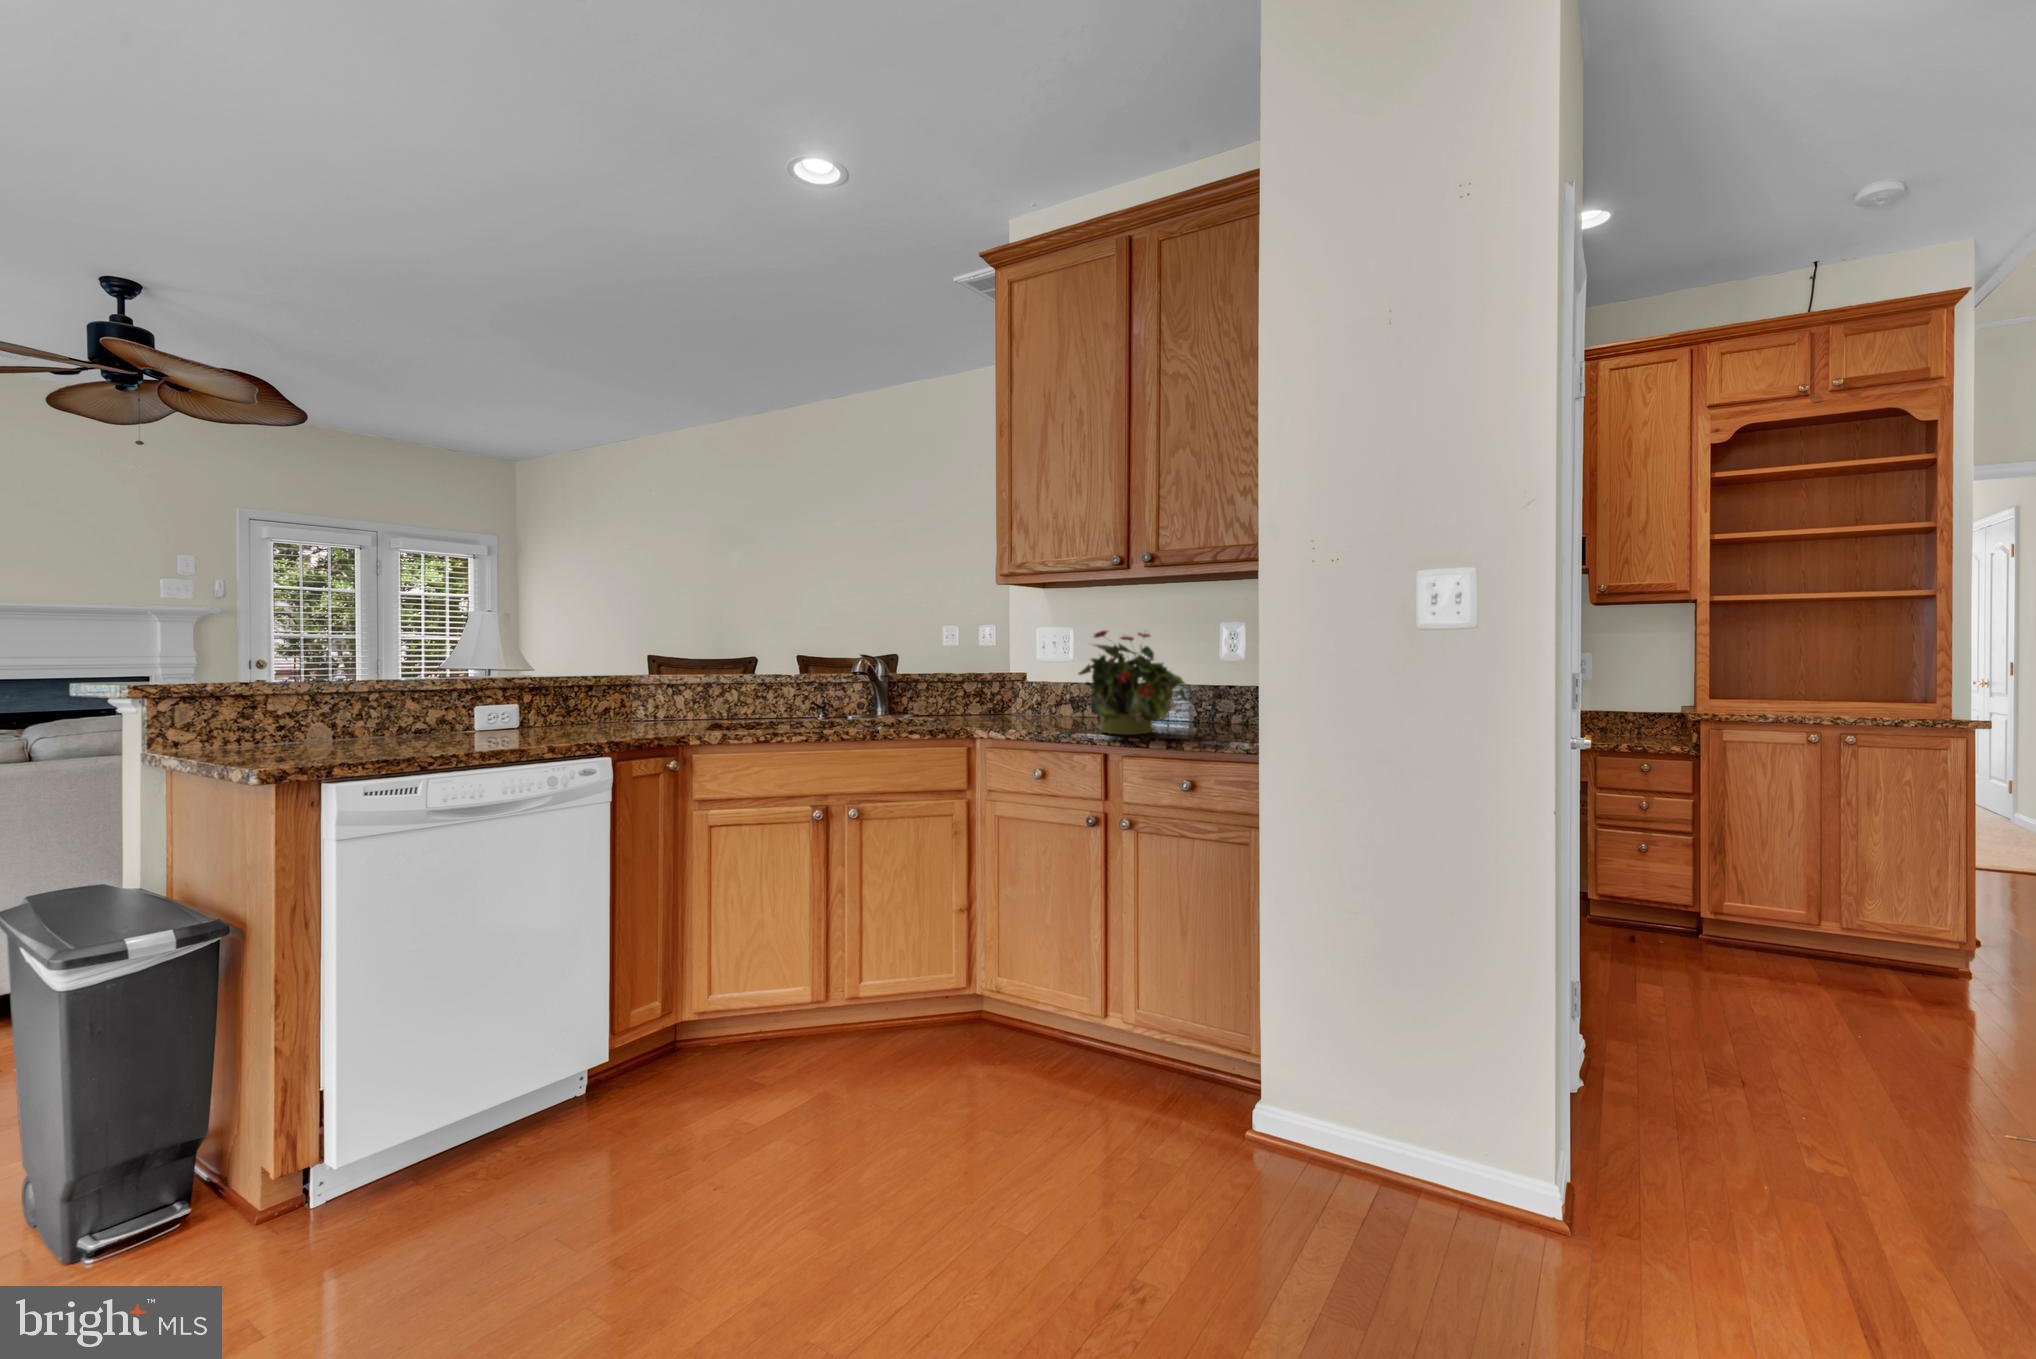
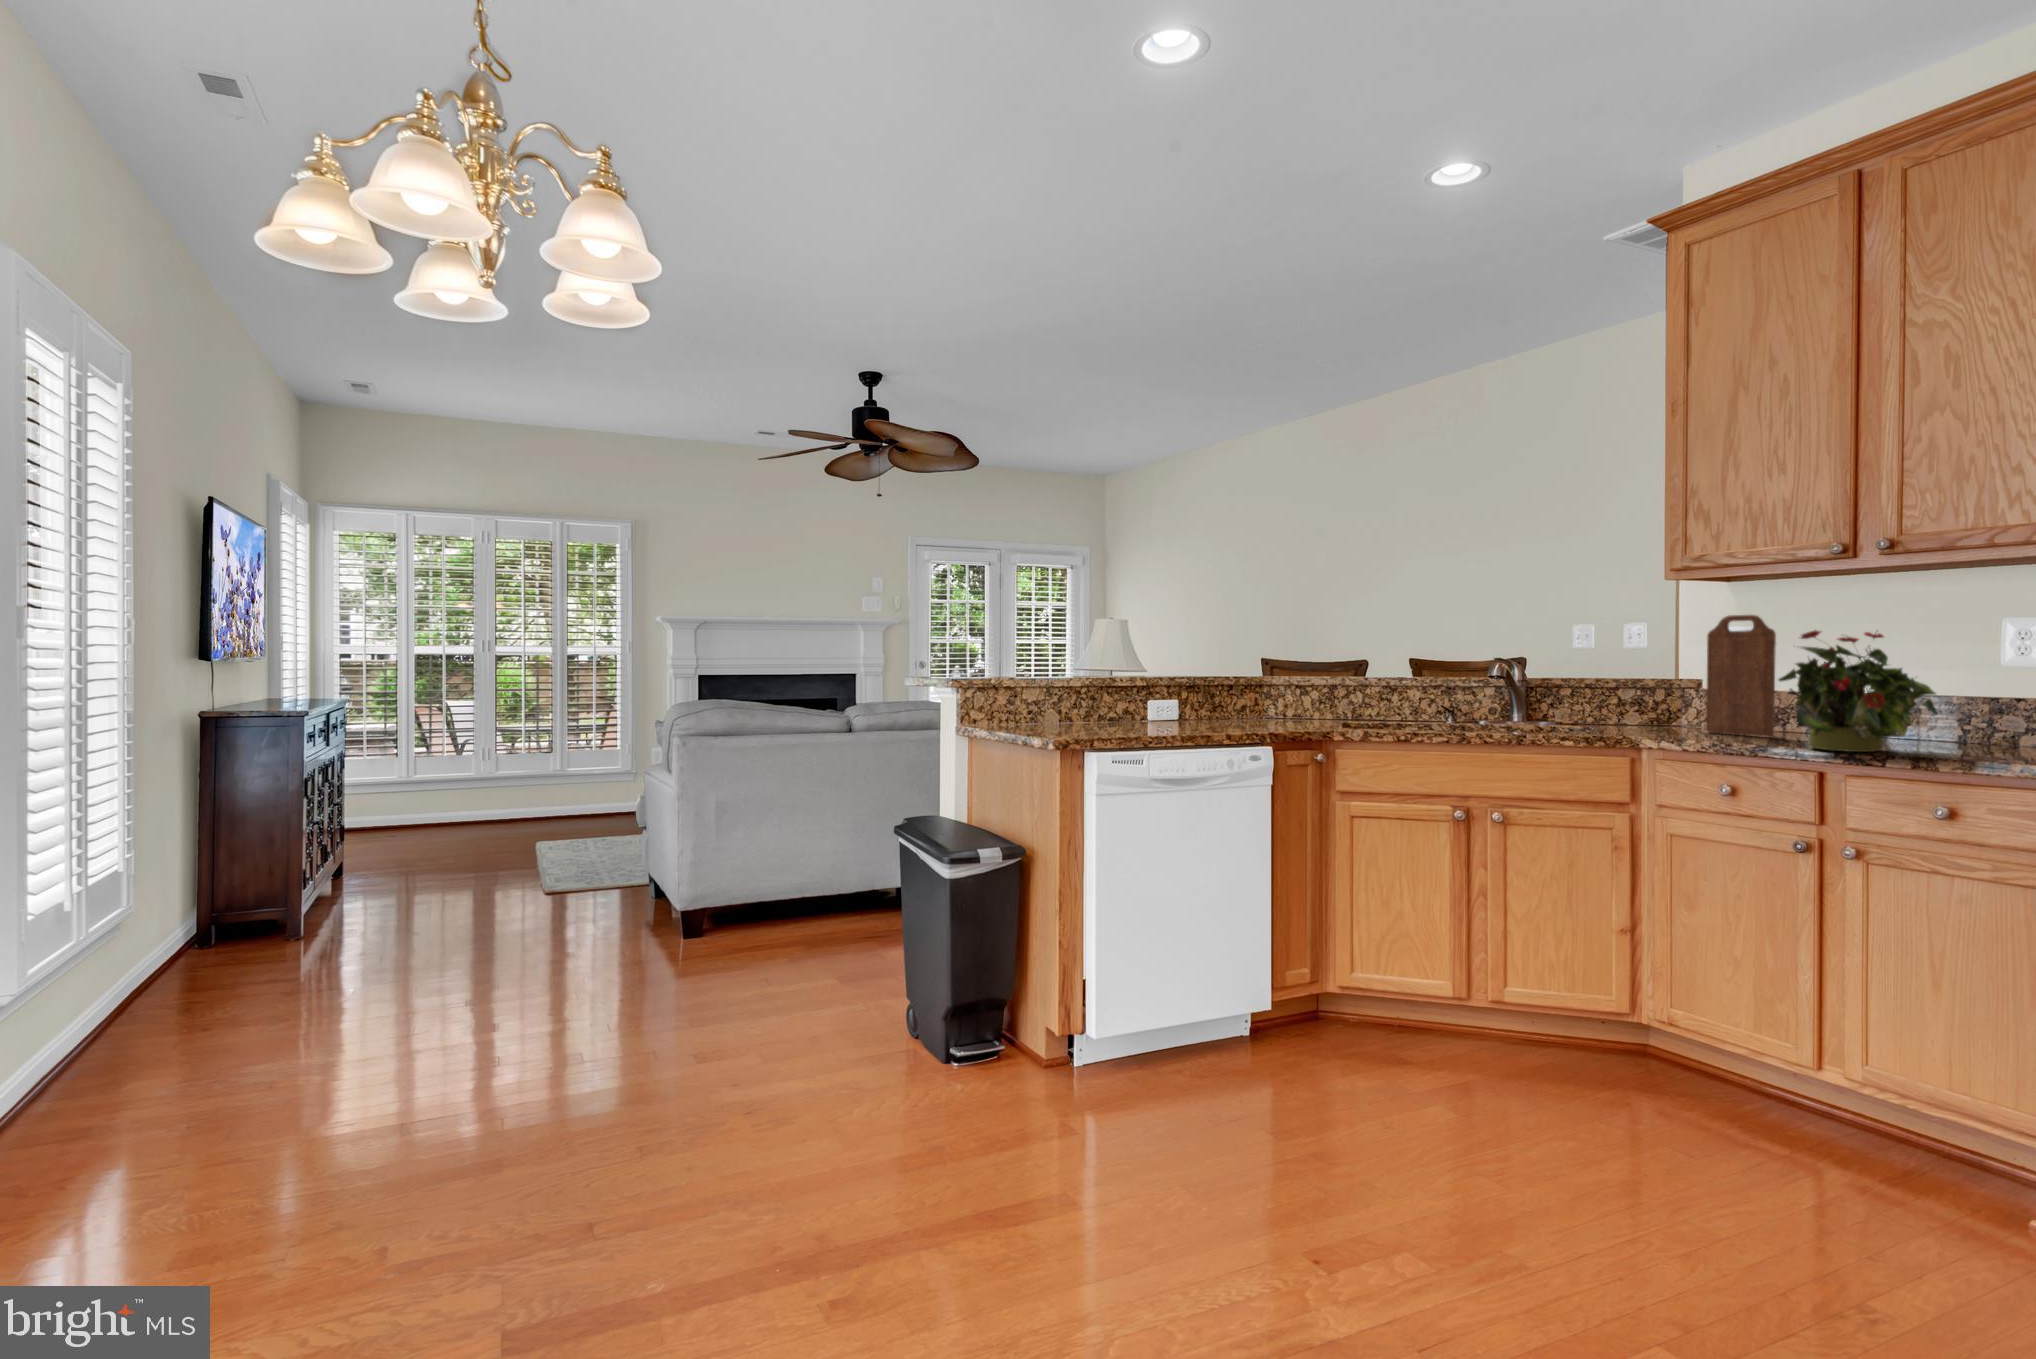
cutting board: none [1029,618,1077,721] -> present [1706,615,1776,737]

